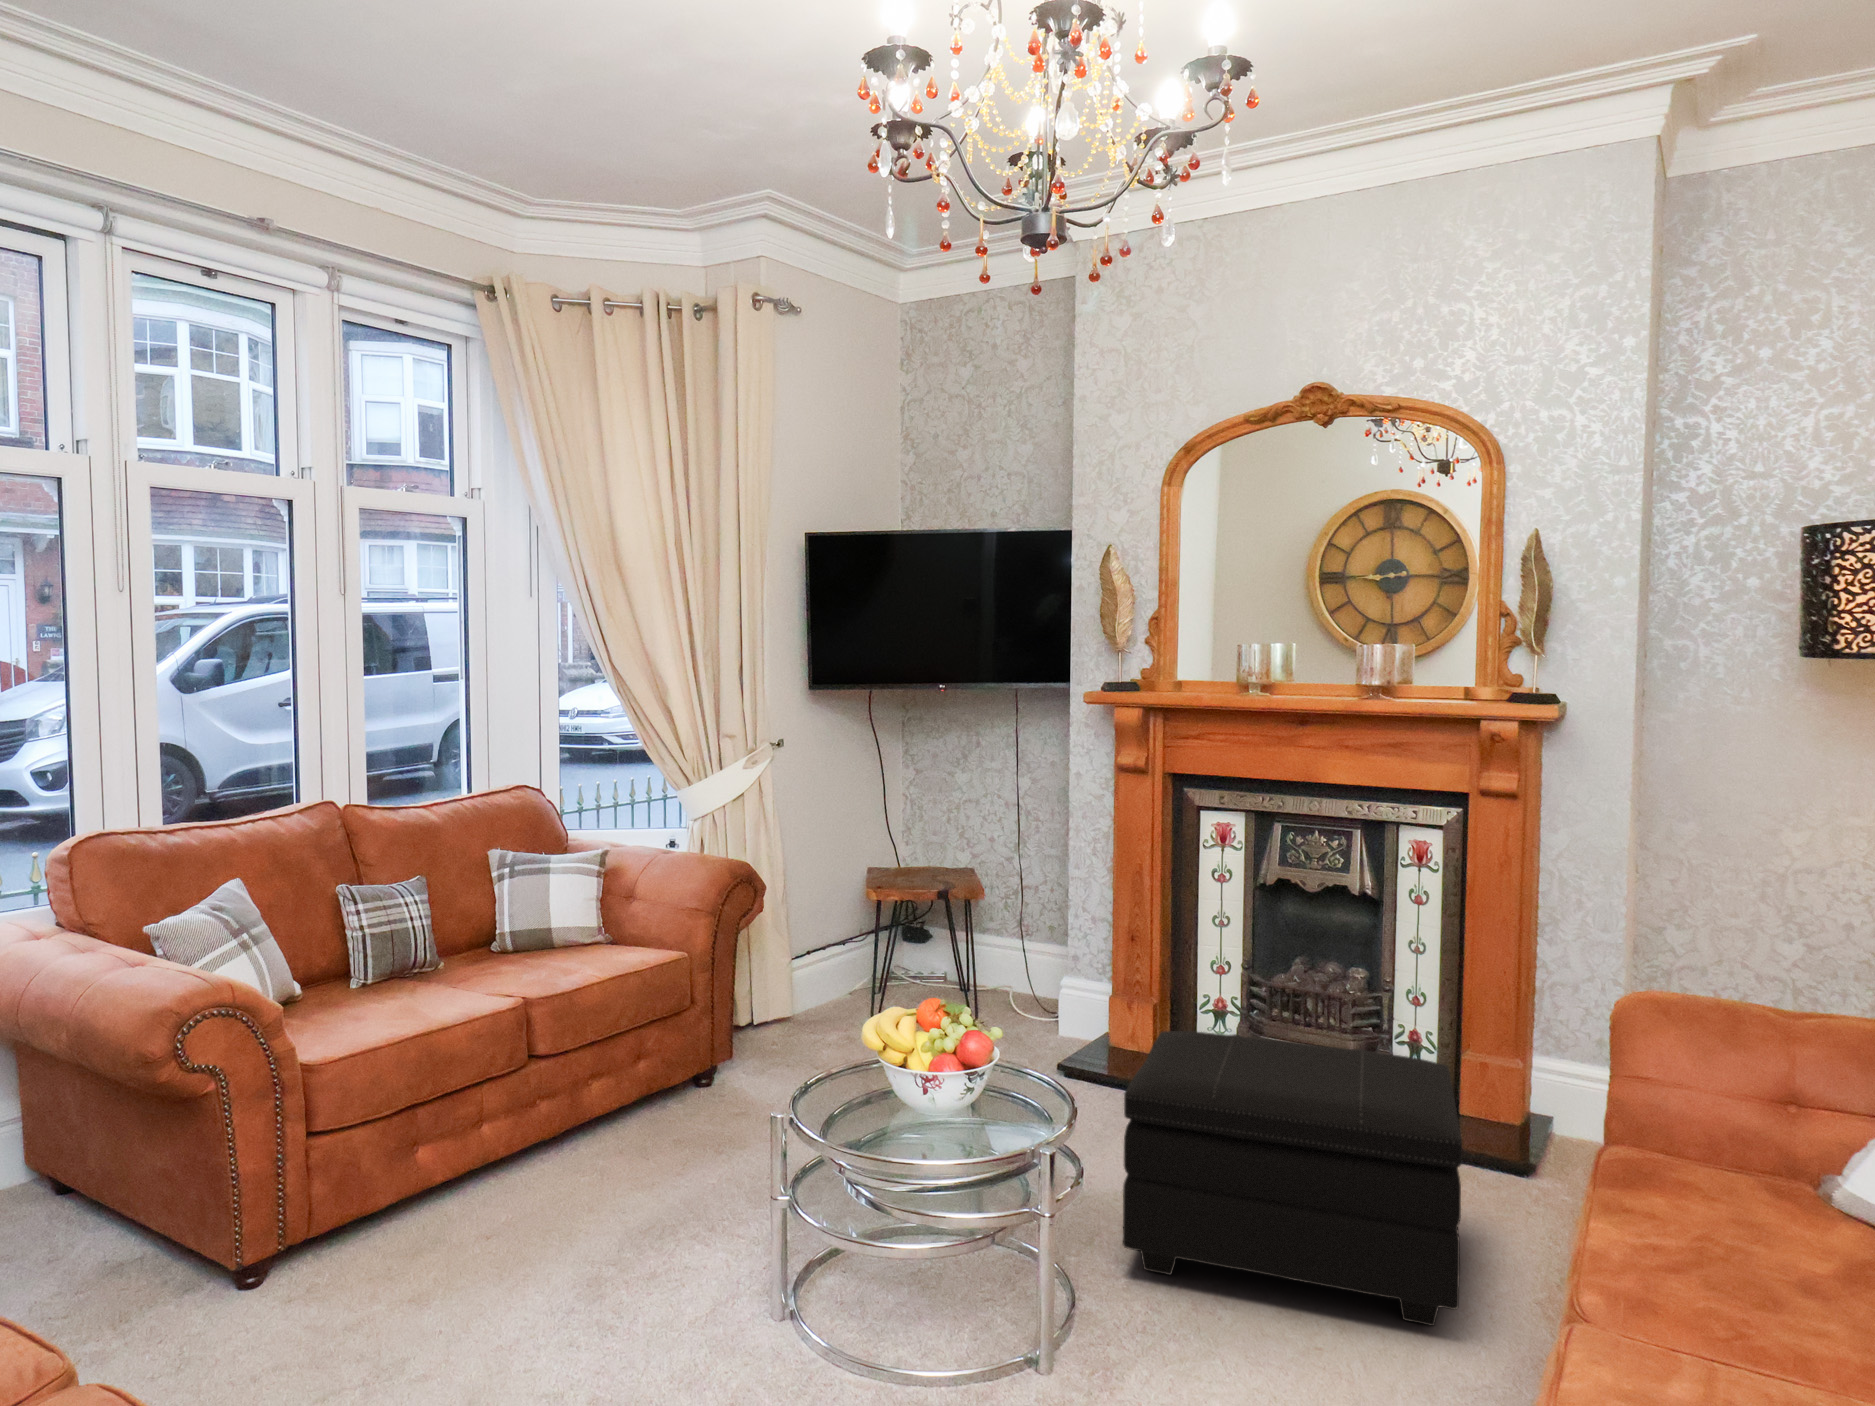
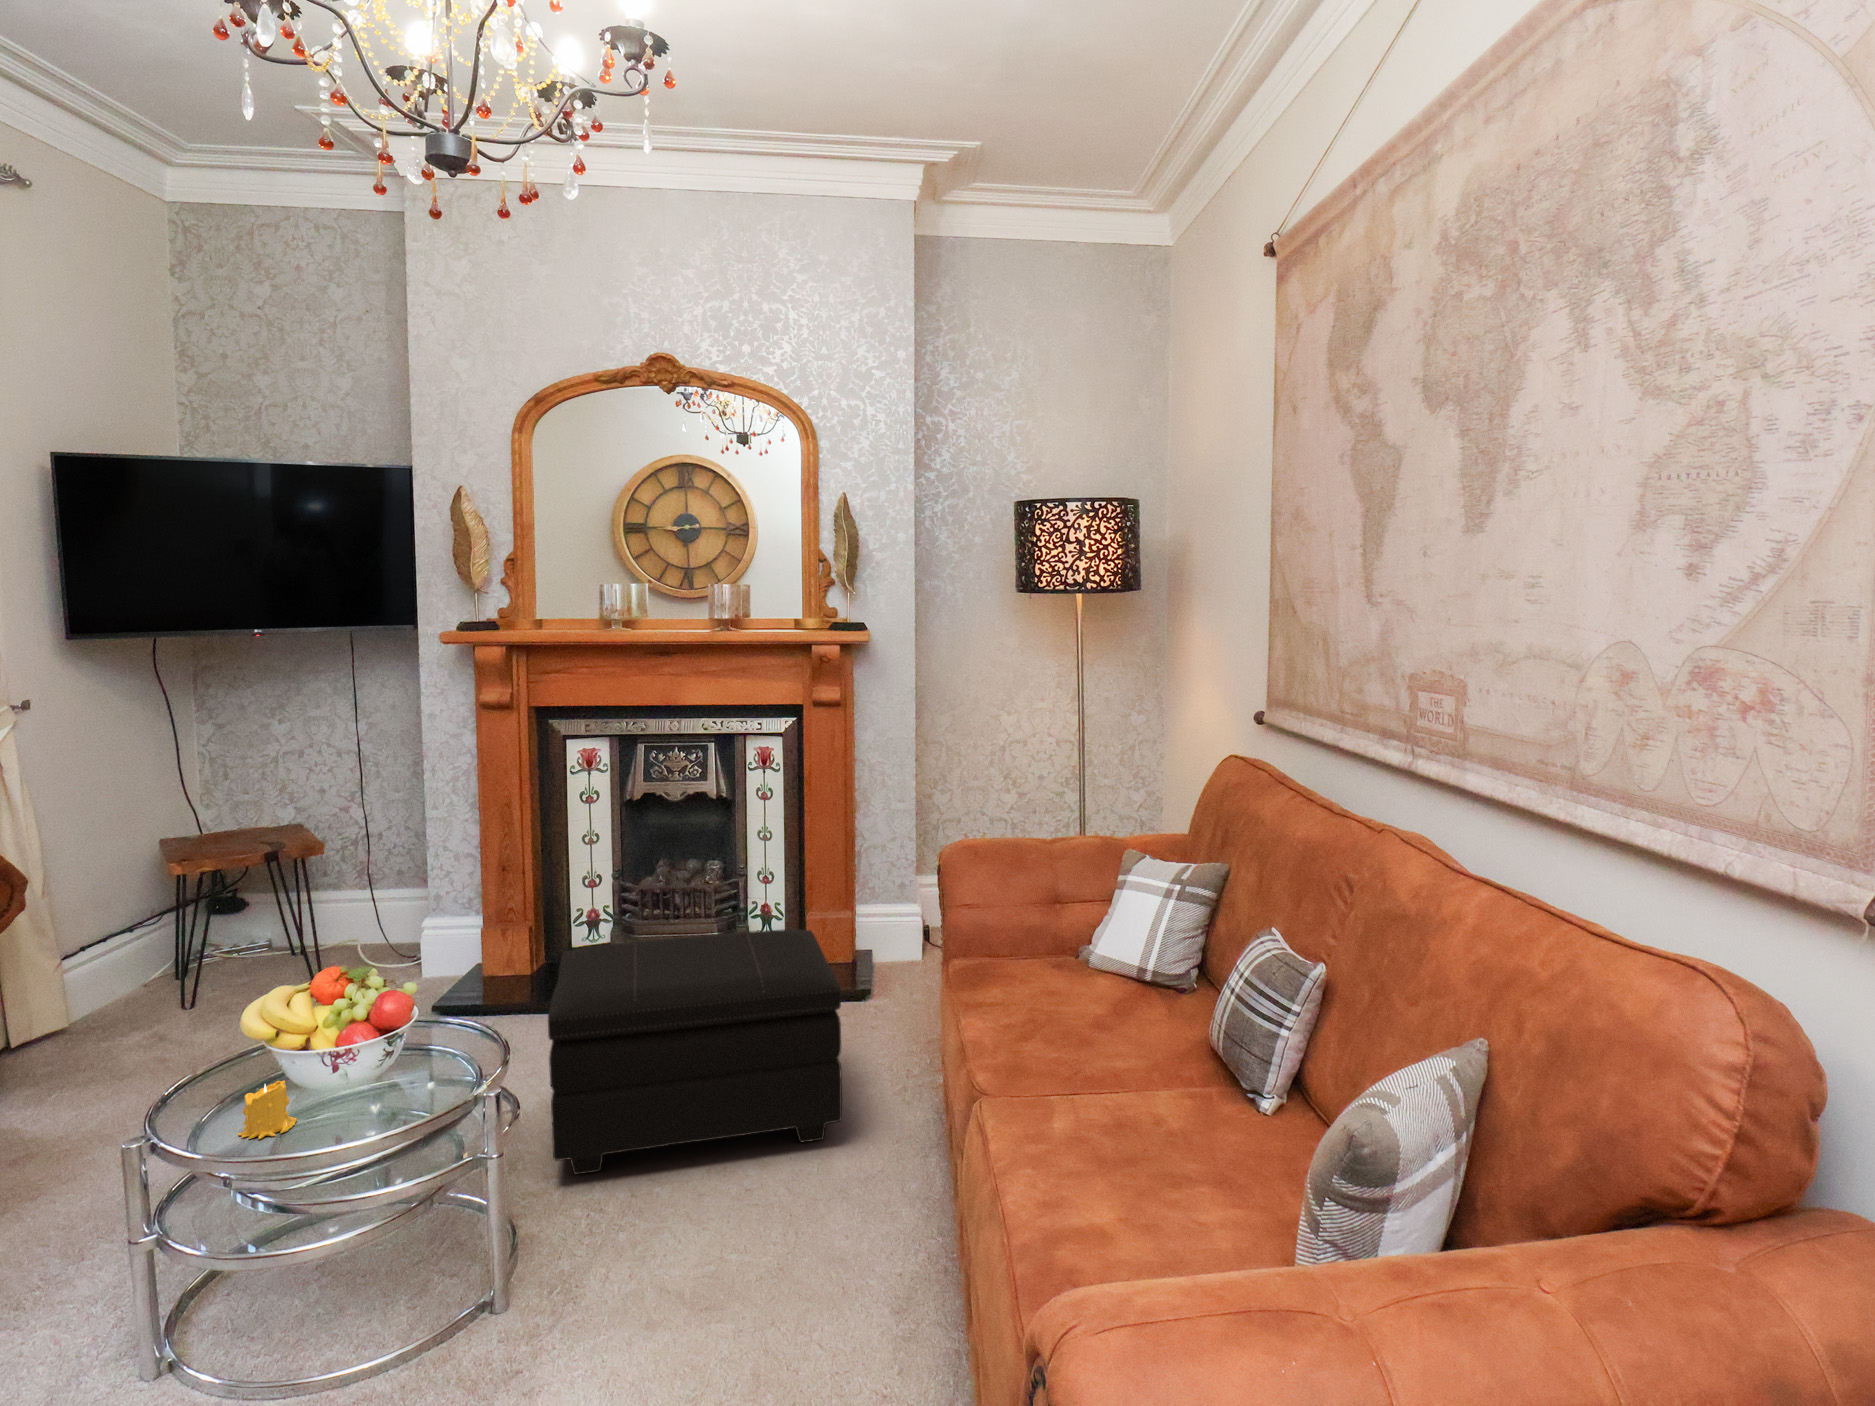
candle: none [848,1088,892,1140] -> present [238,1080,297,1139]

